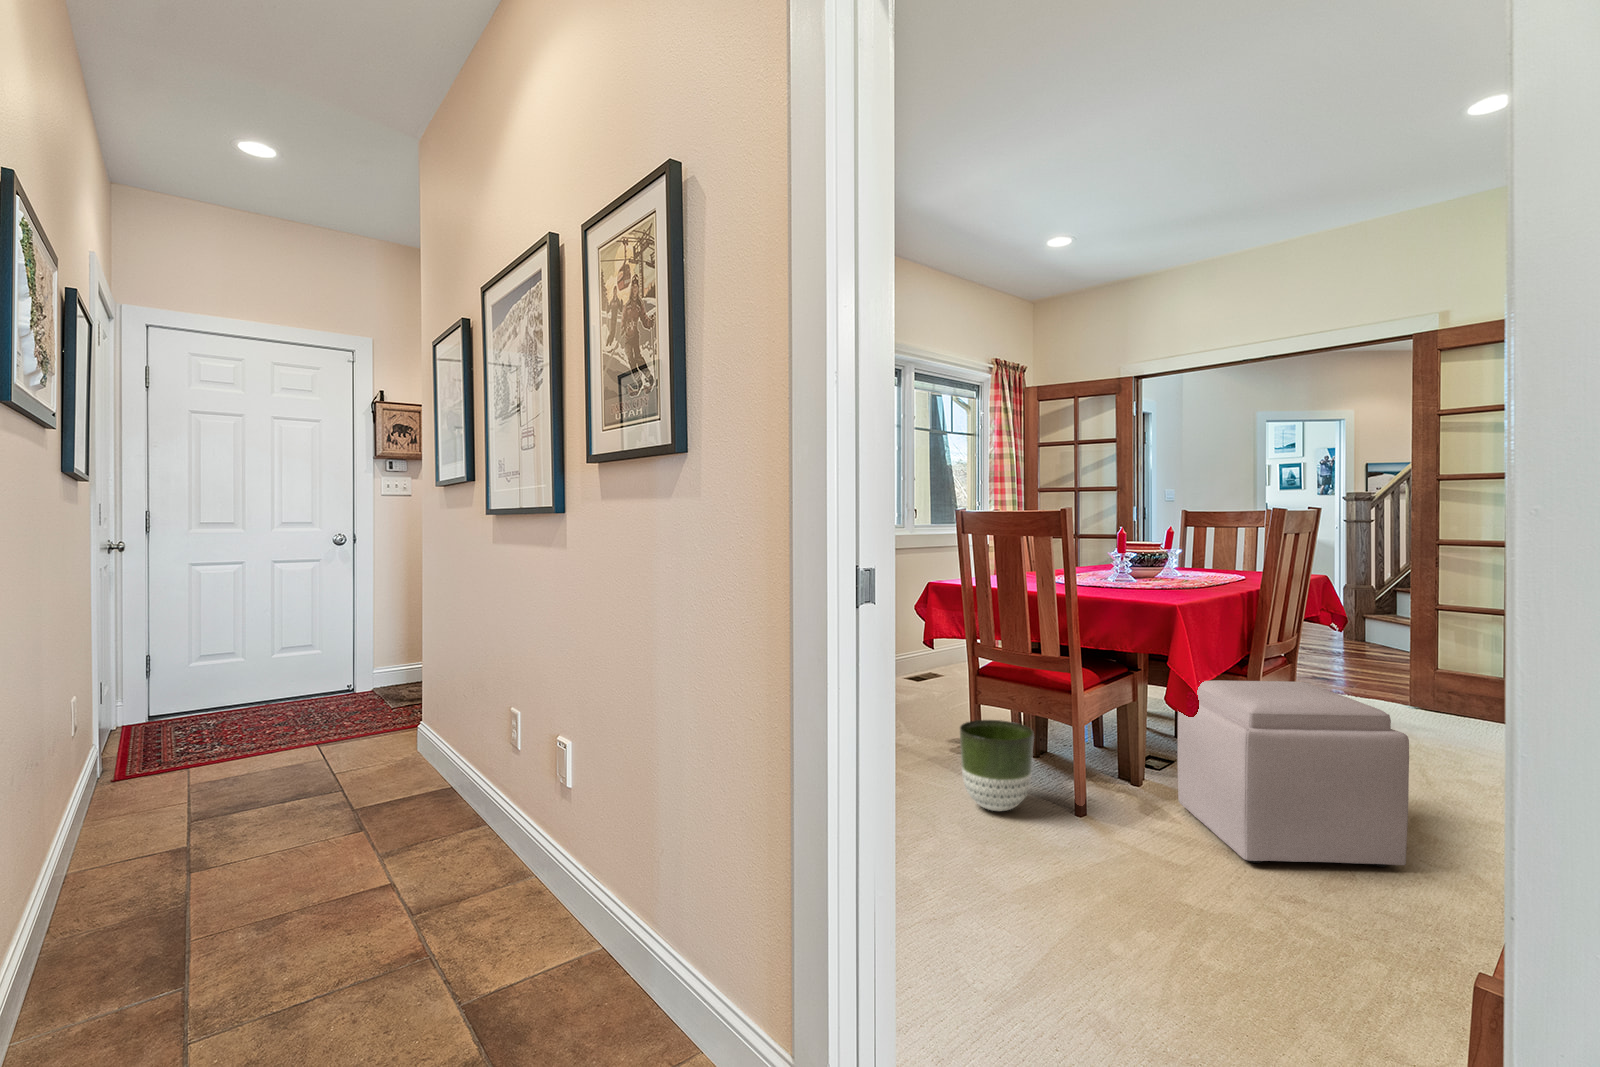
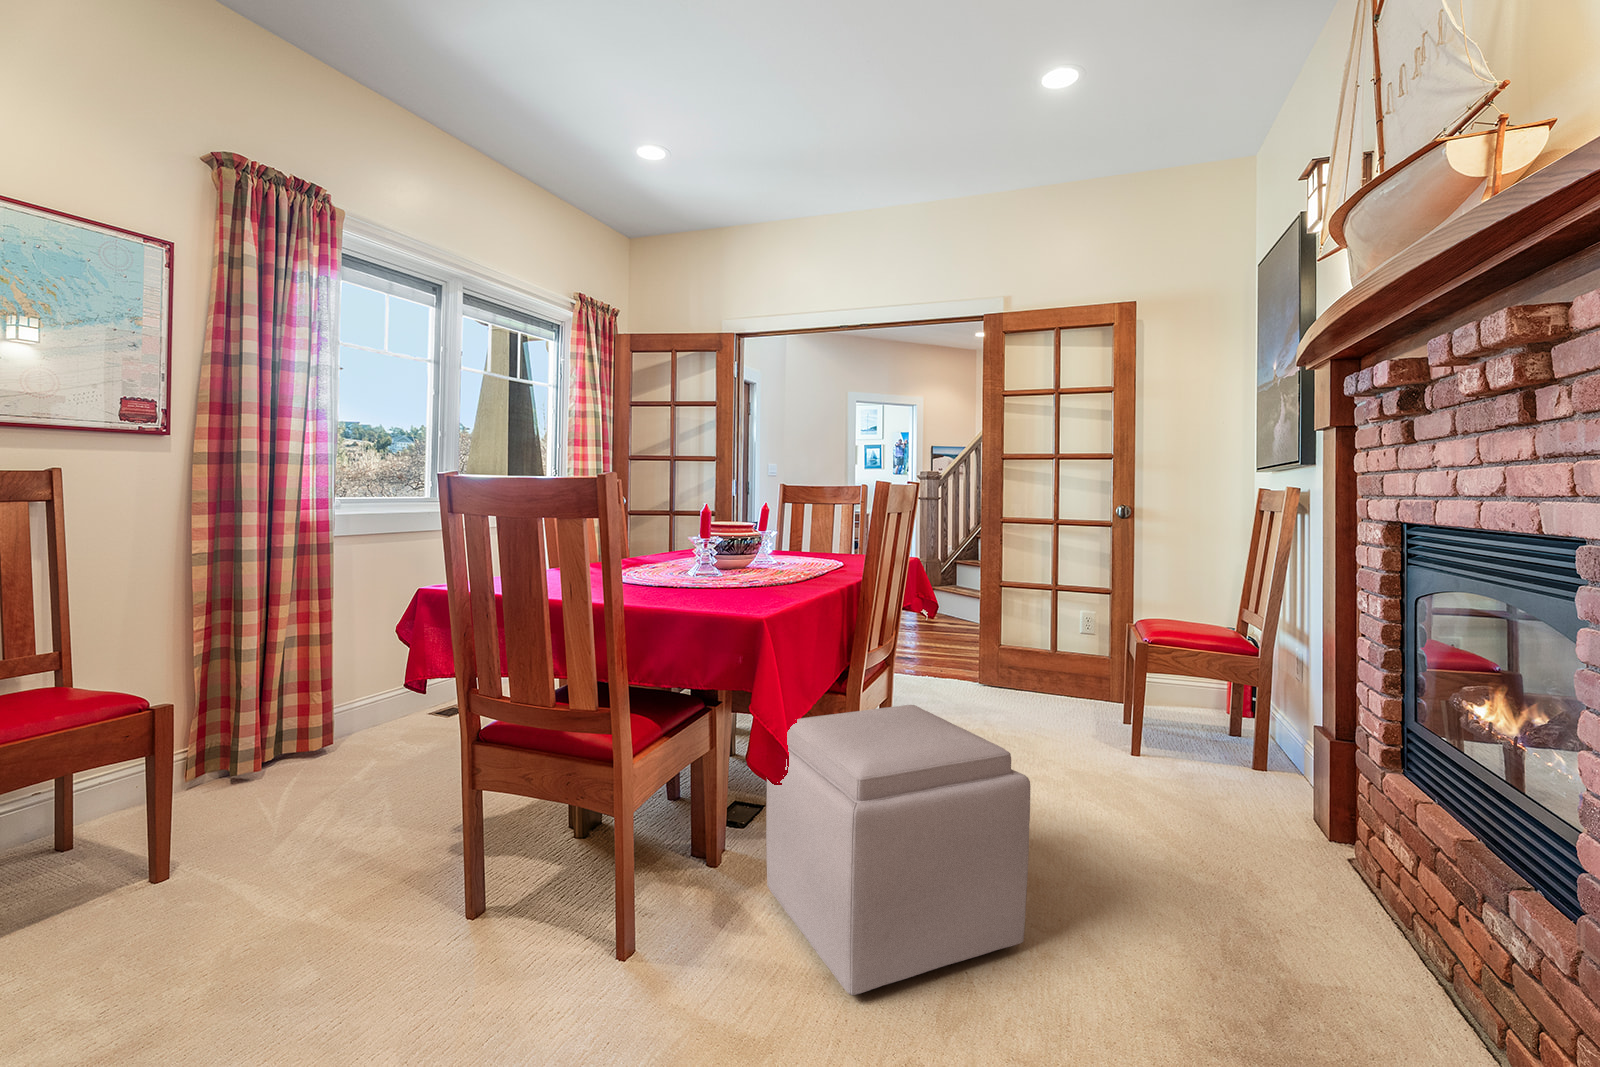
planter: present [960,720,1034,811] -> none [428,815,557,981]

